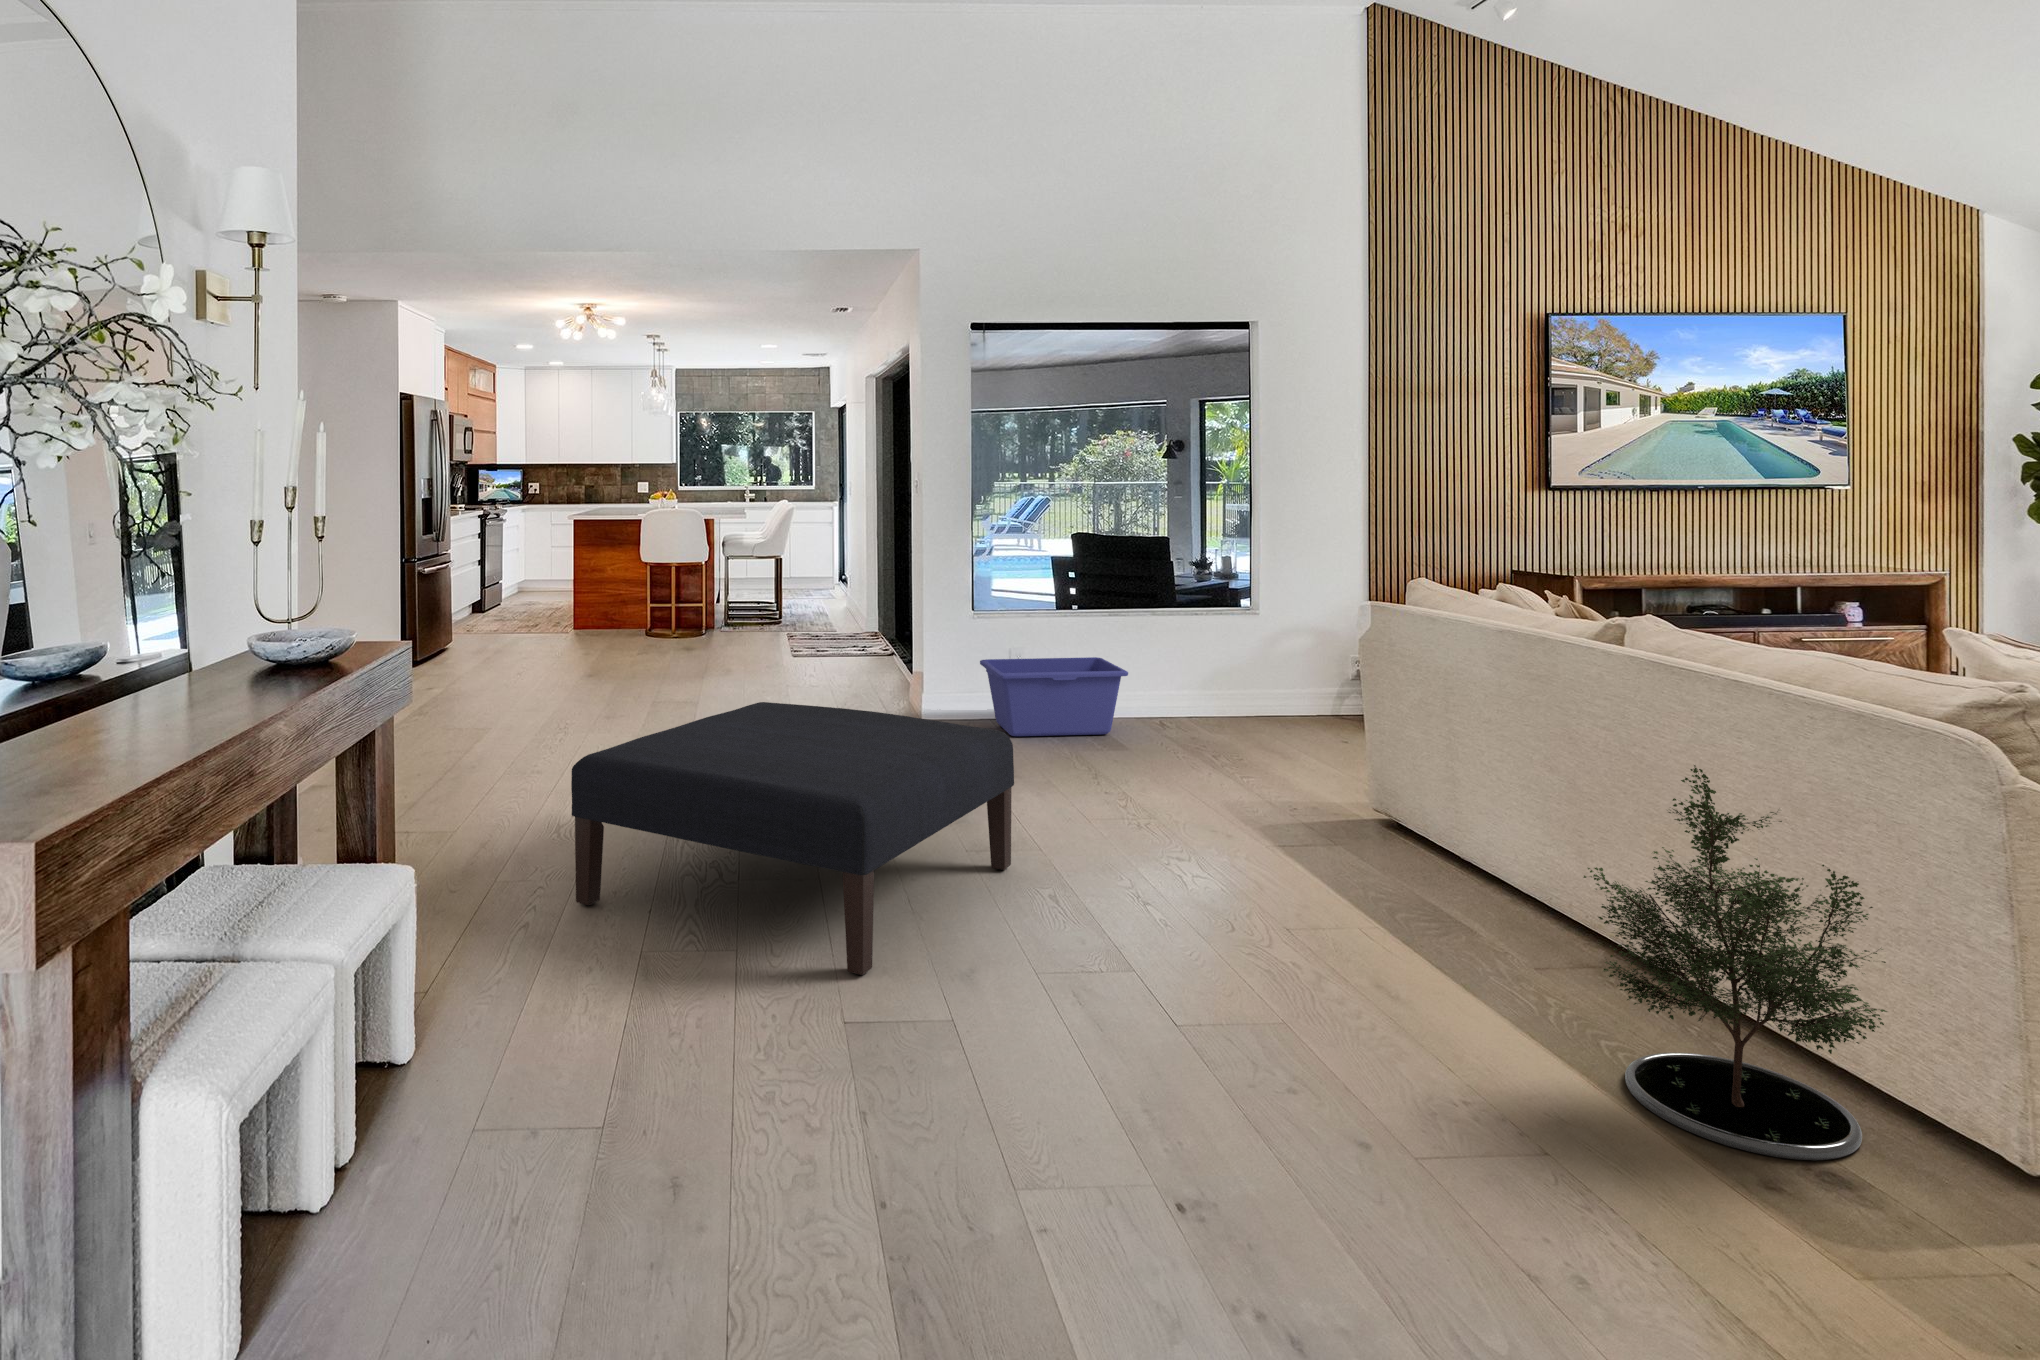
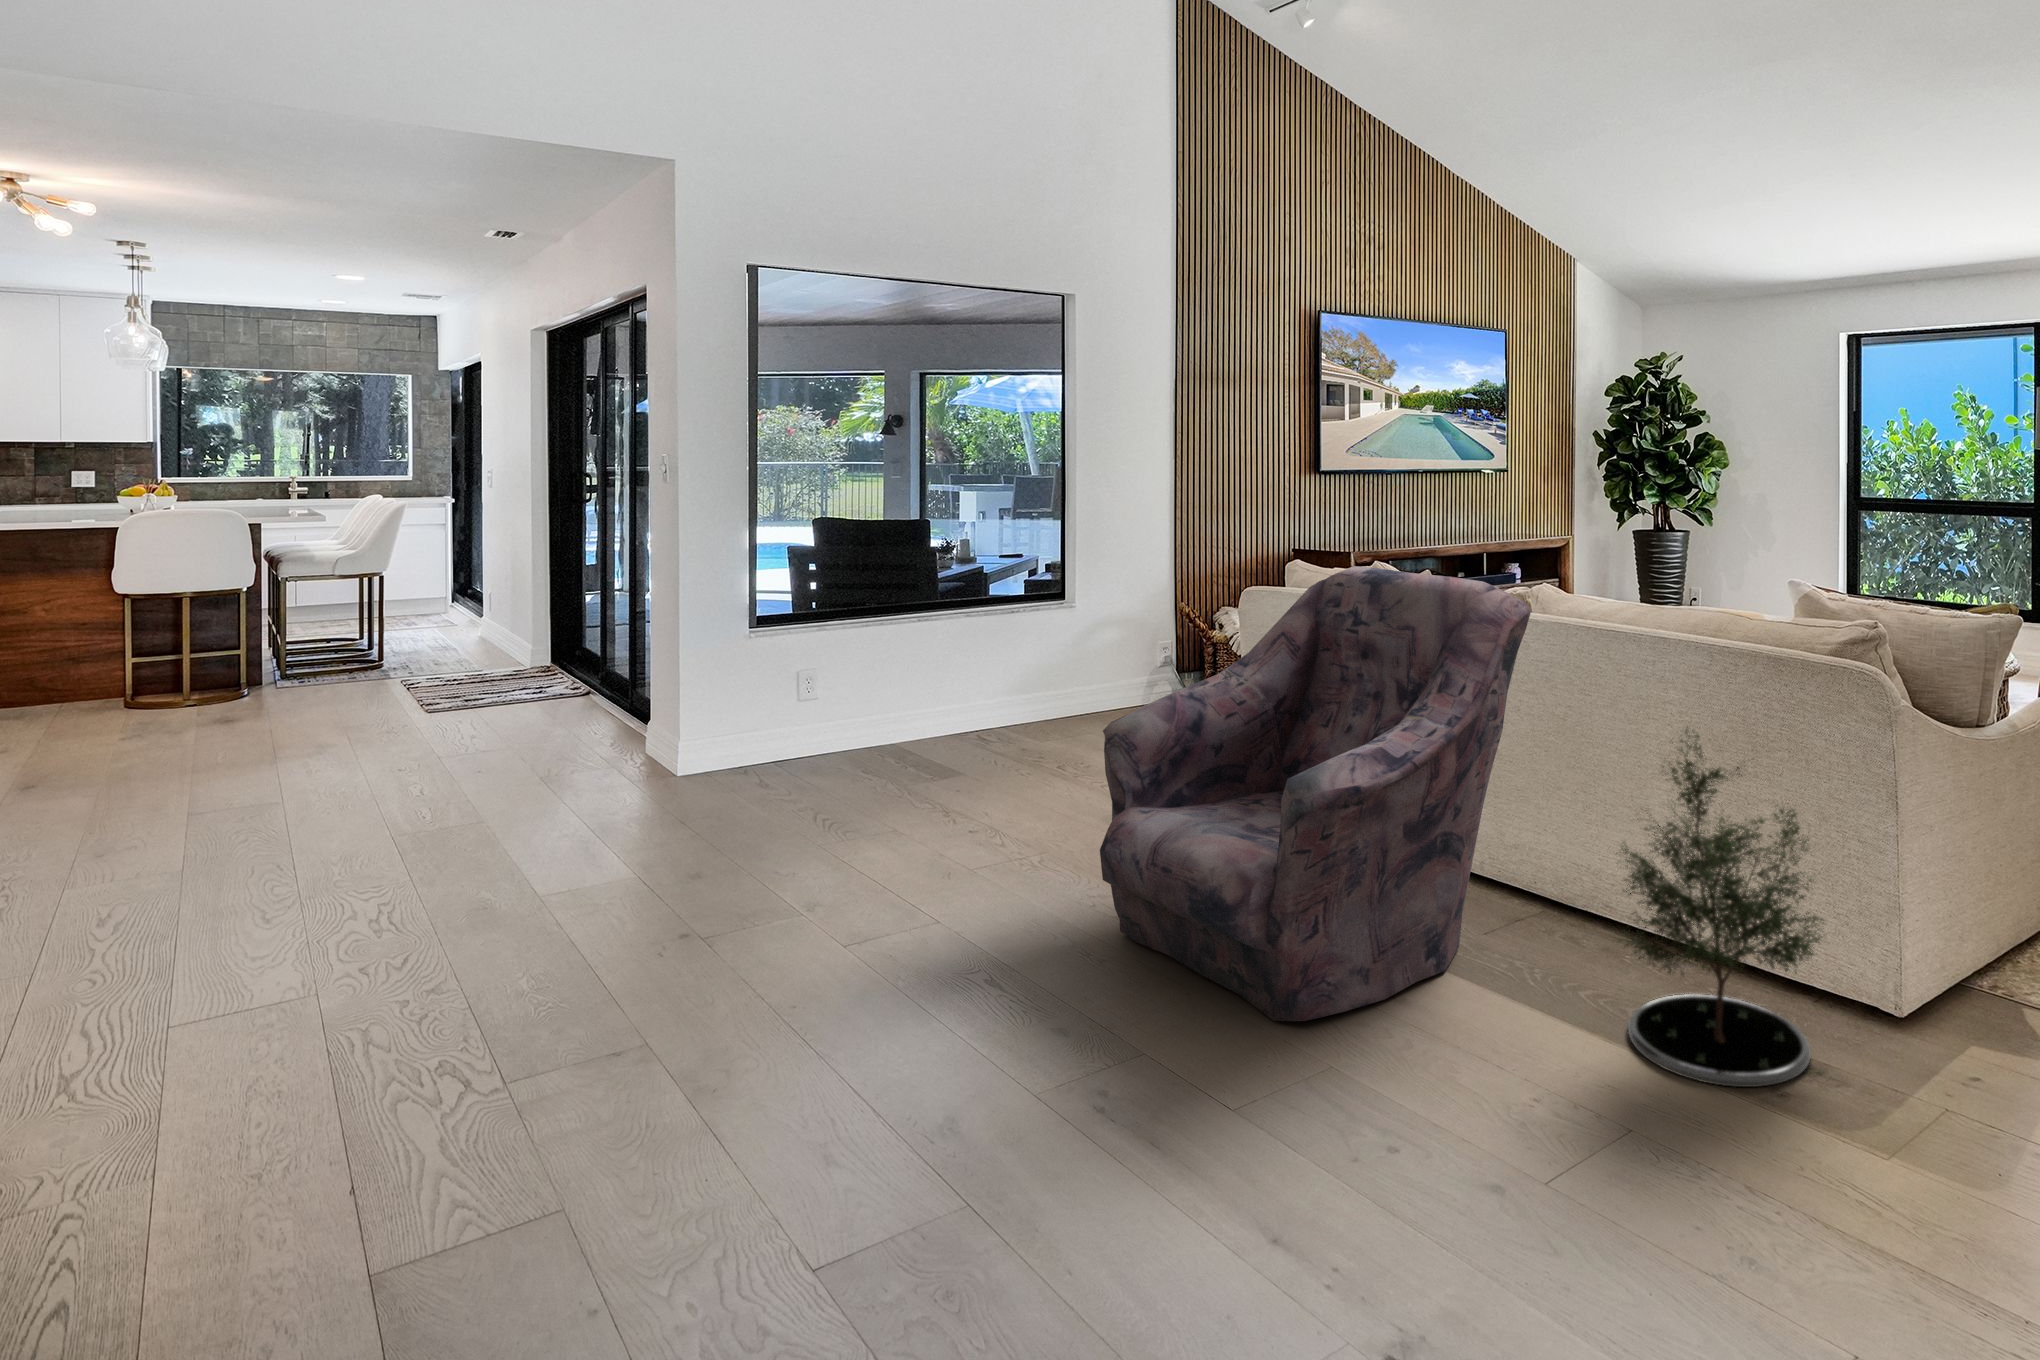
armchair: none [1154,584,1593,979] -> present [1100,566,1531,1021]
storage bin: present [980,657,1128,736] -> none [764,673,961,783]
ottoman: present [571,702,1014,975] -> none [85,790,913,1270]

